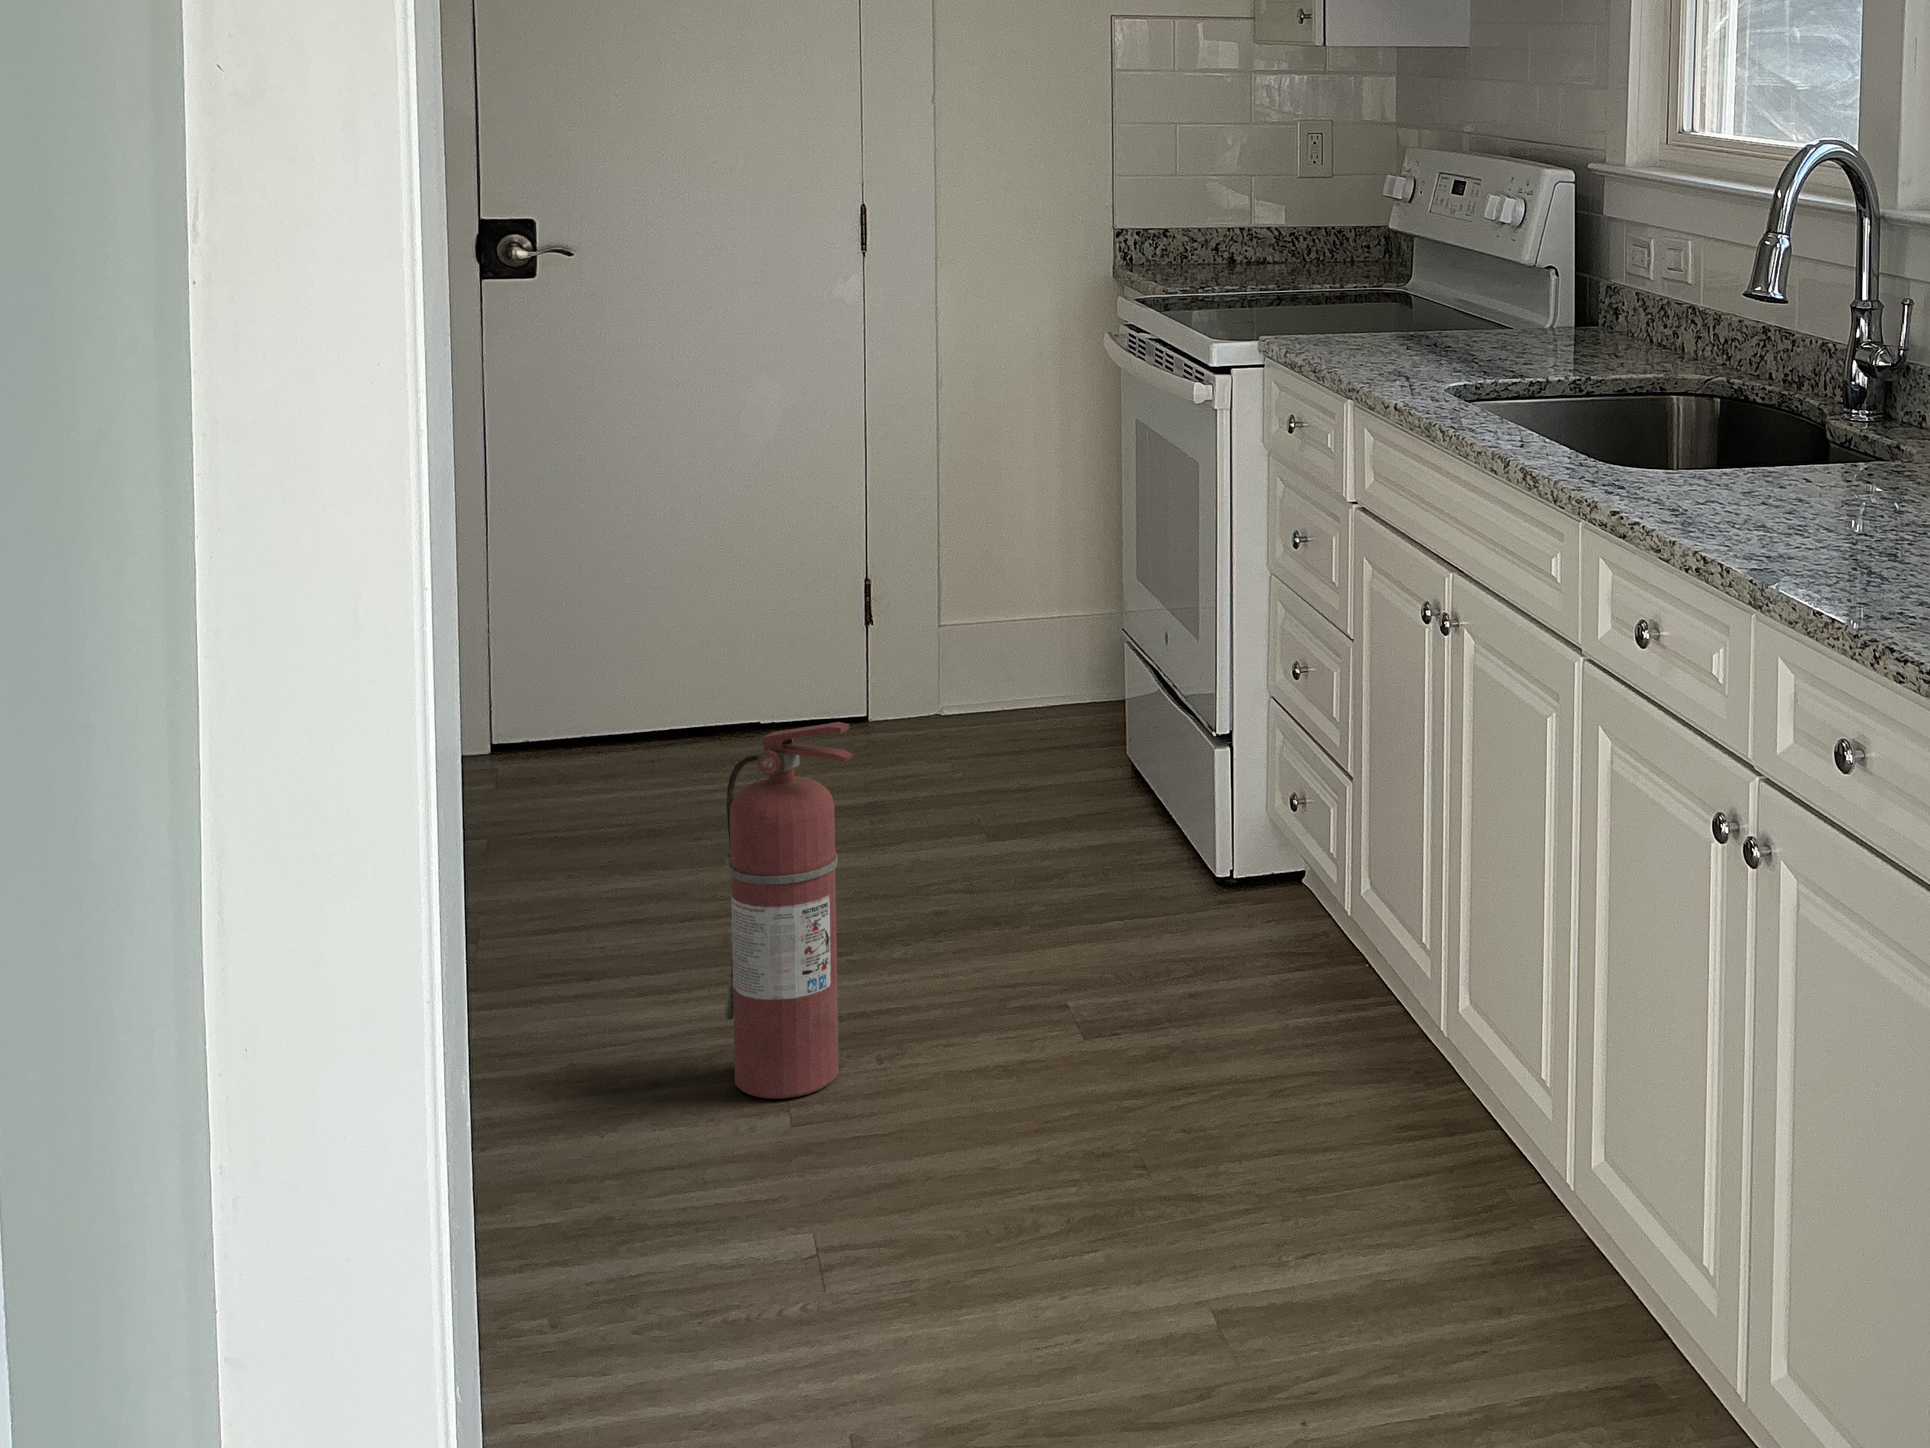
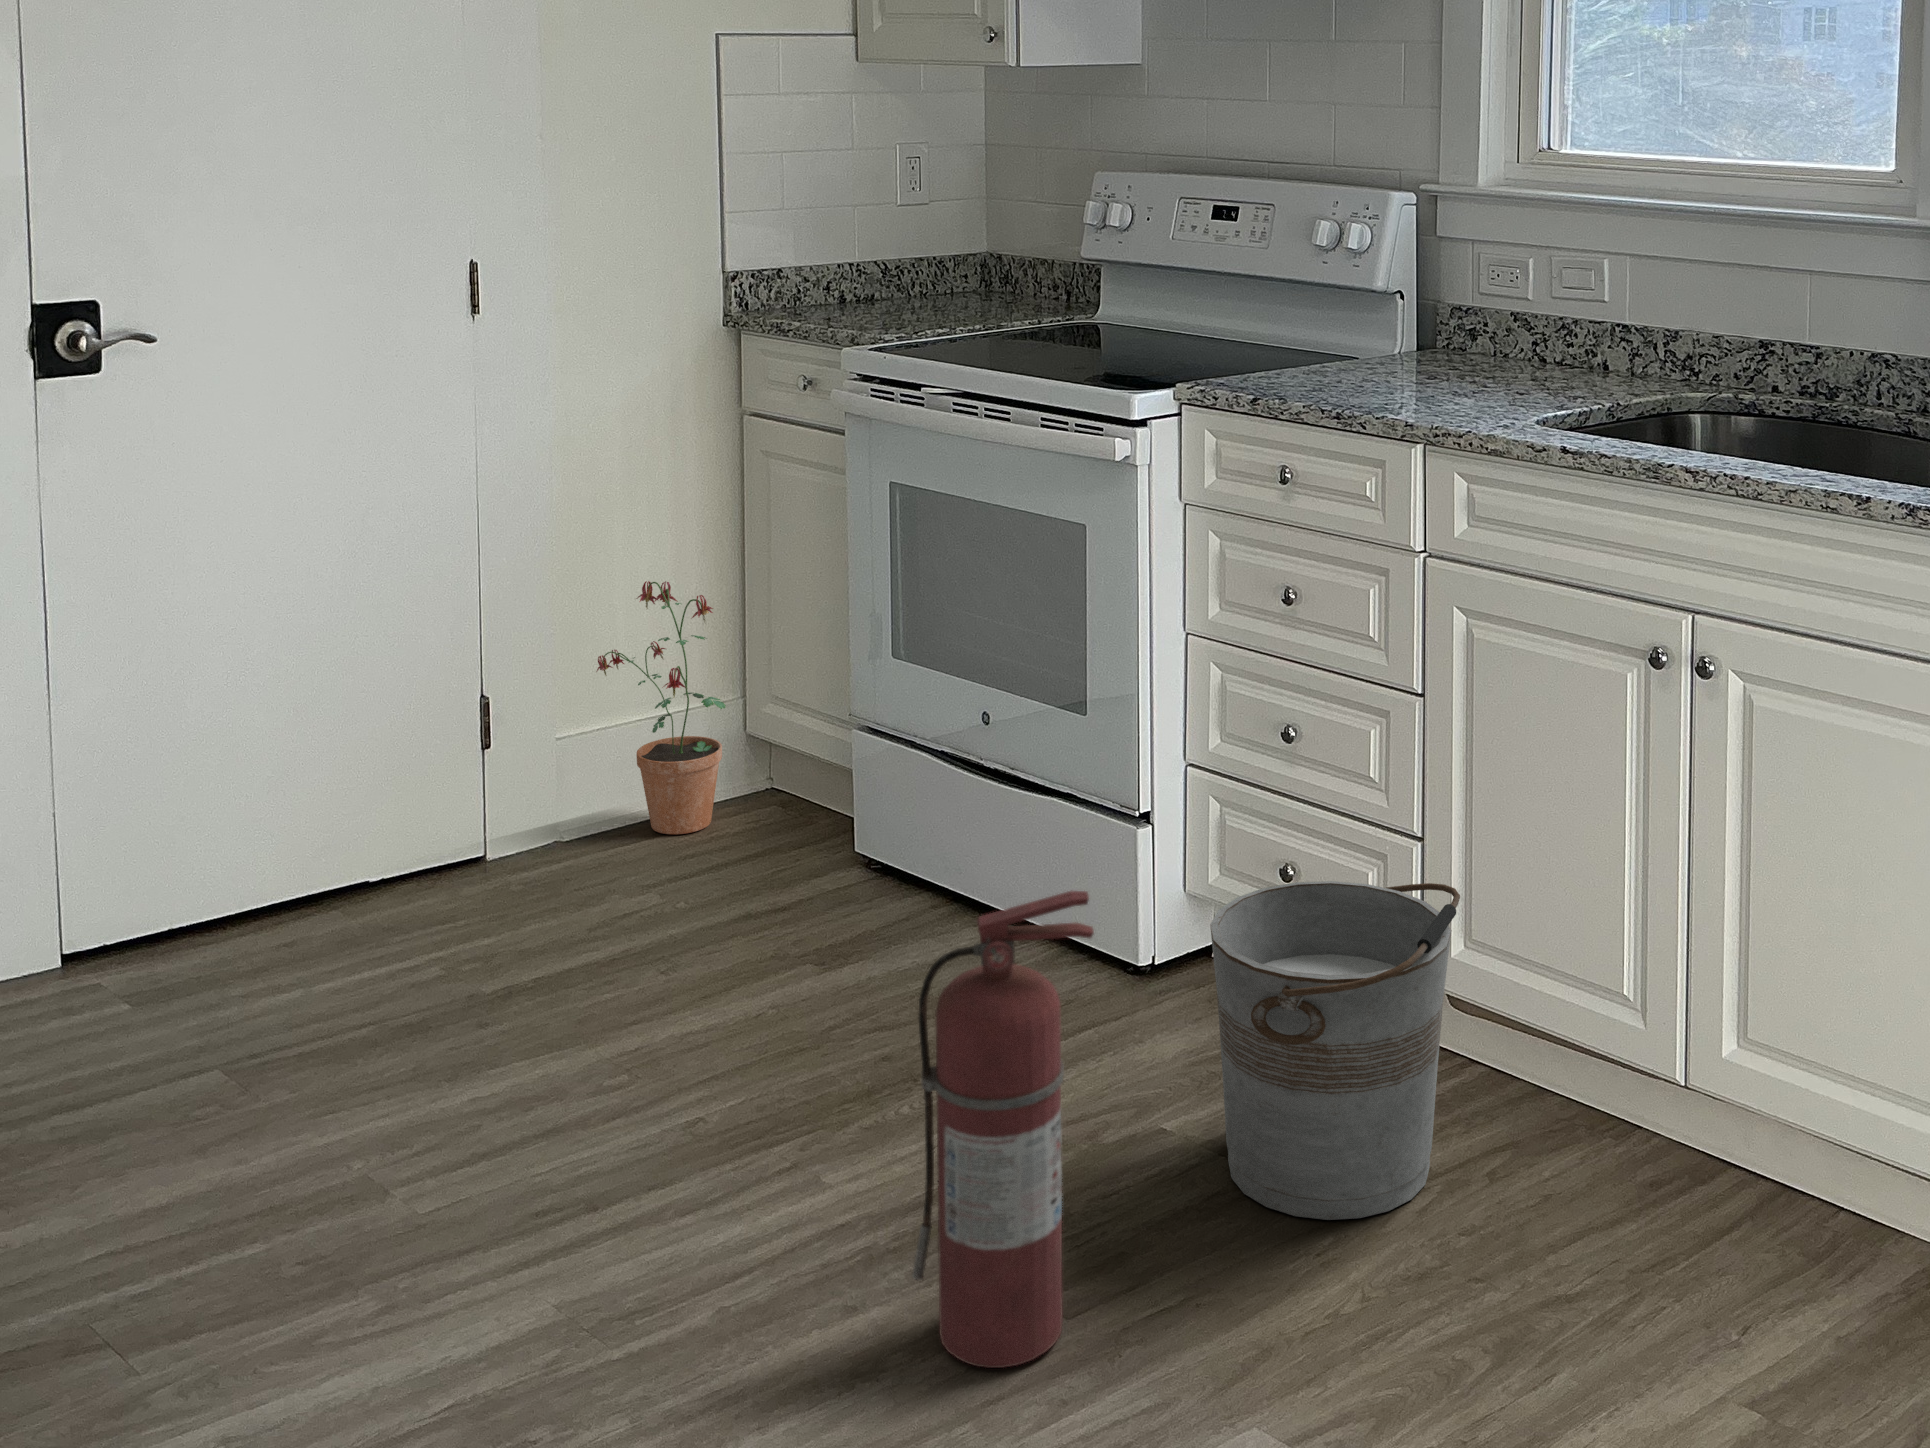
potted plant: none [955,504,1057,732] -> present [596,581,726,834]
bucket: none [1046,788,1298,1075] -> present [1210,881,1460,1220]

